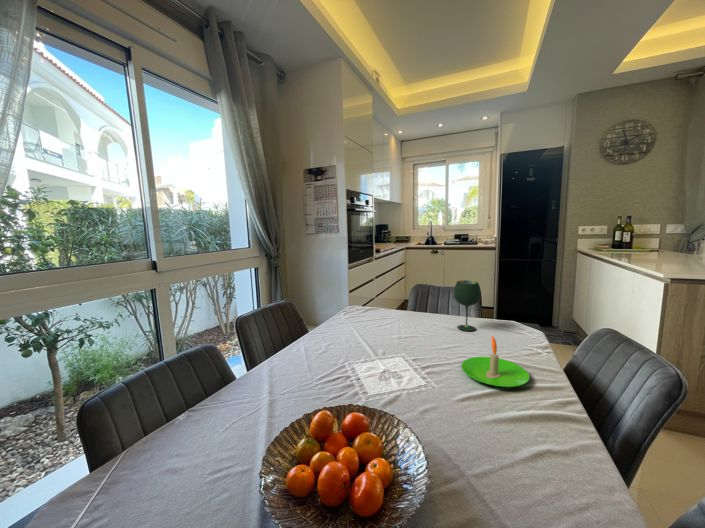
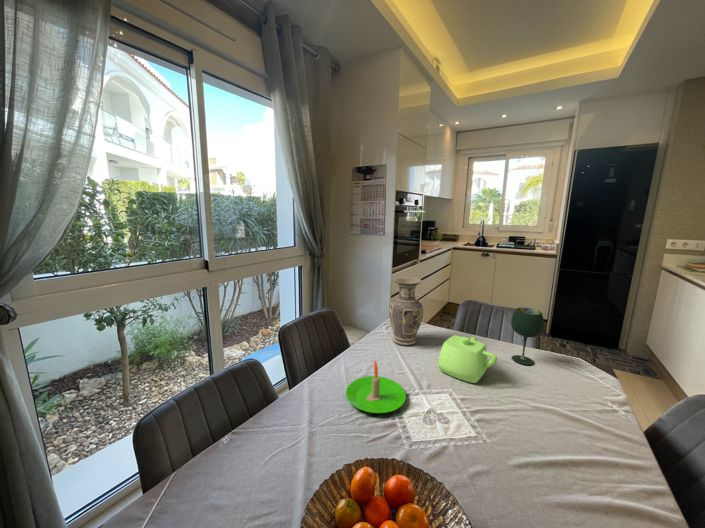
vase: none [345,262,376,327] -> present [389,277,423,346]
teapot: none [392,308,443,348] -> present [438,335,498,383]
candle: present [461,336,530,387] -> present [346,360,406,413]

